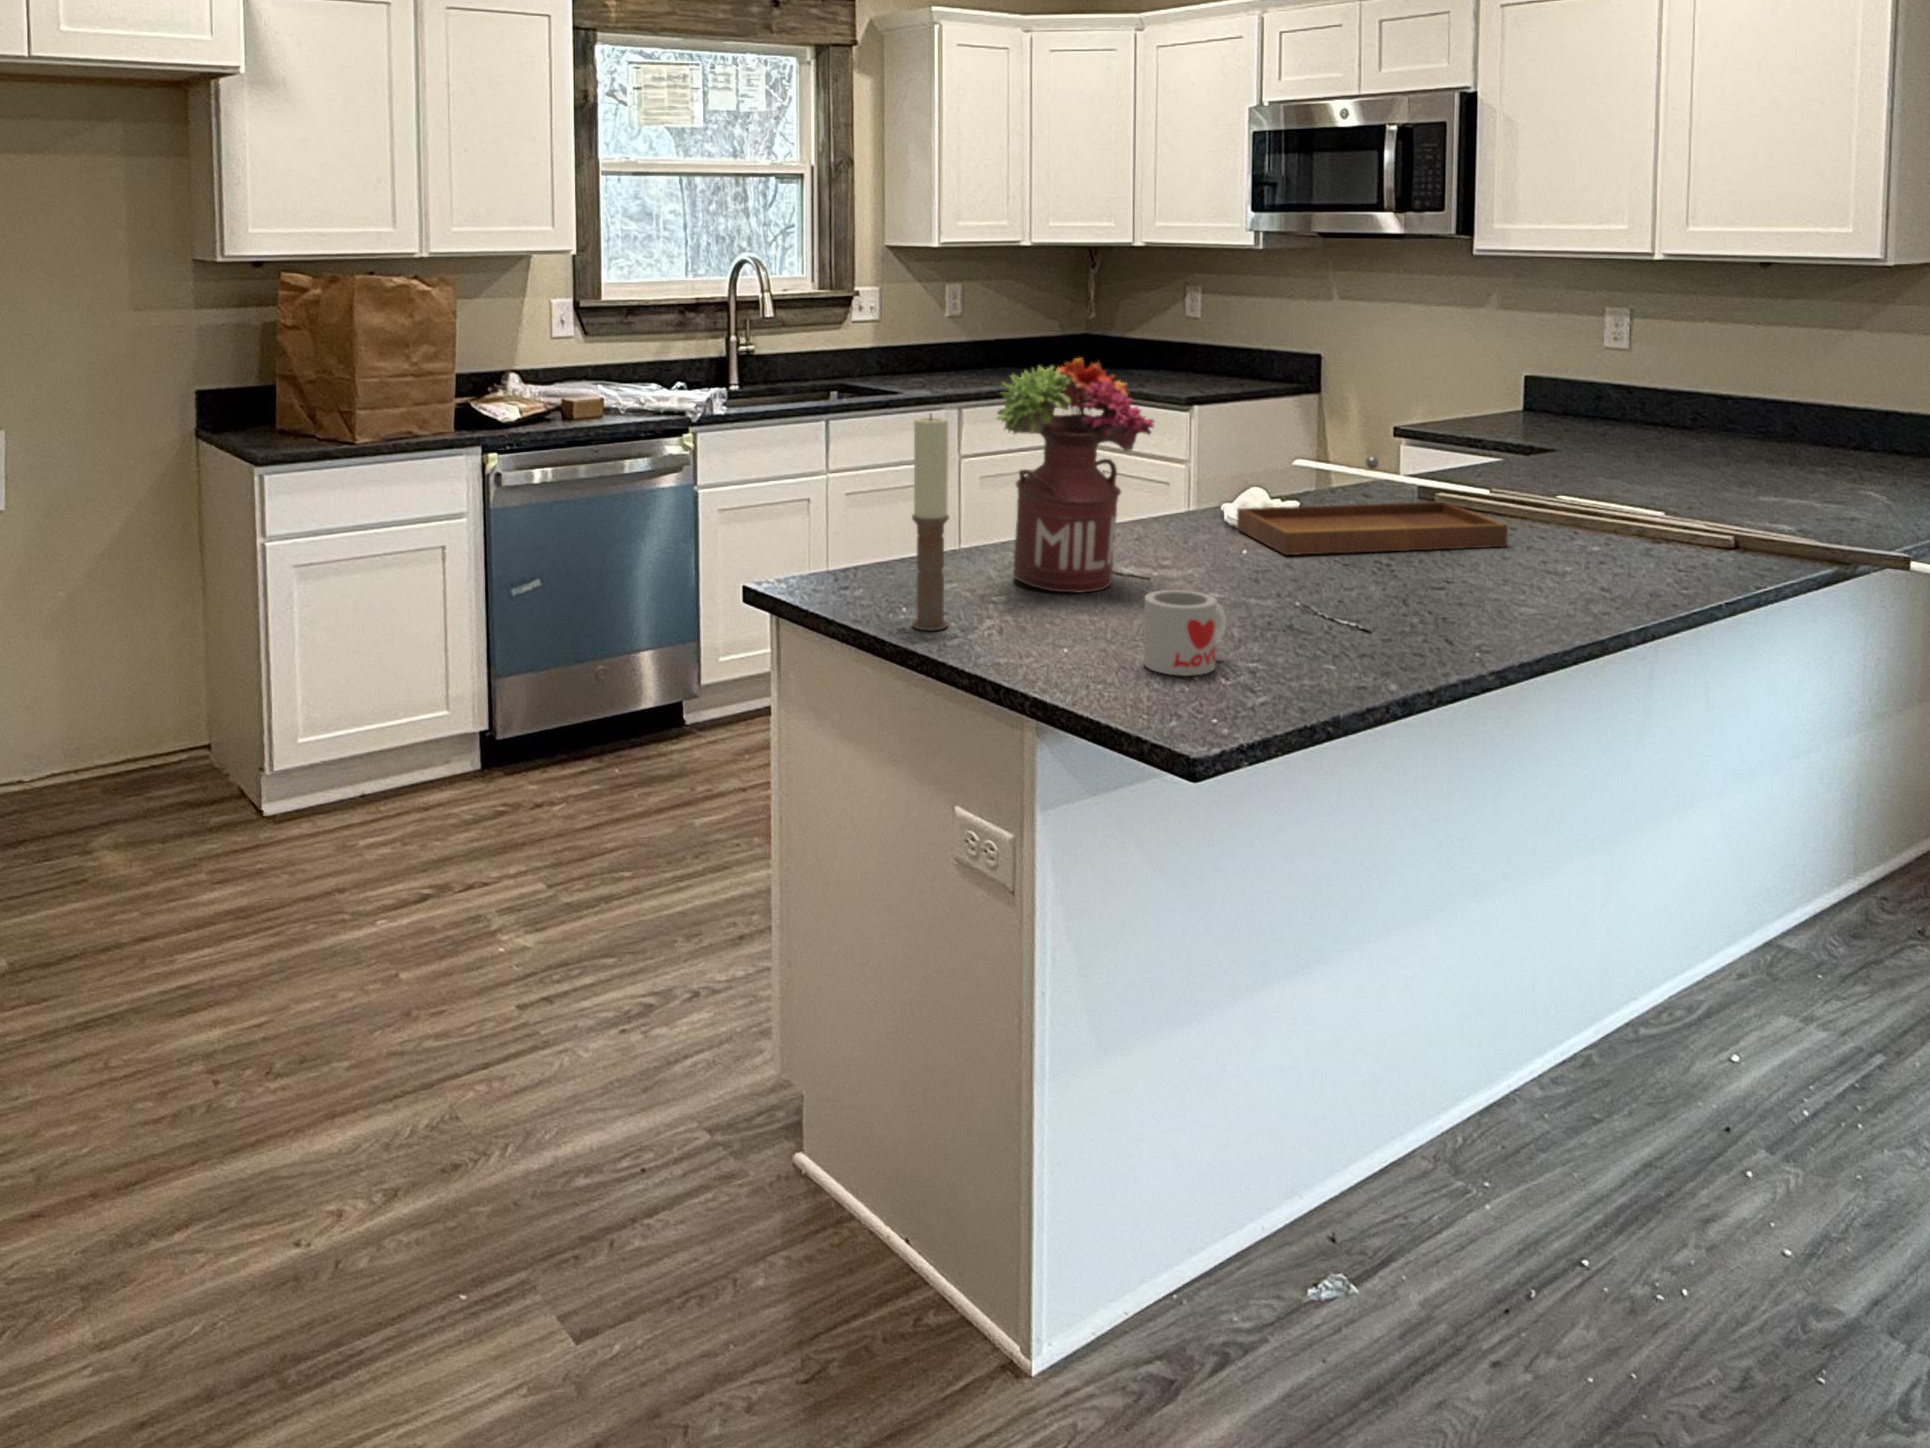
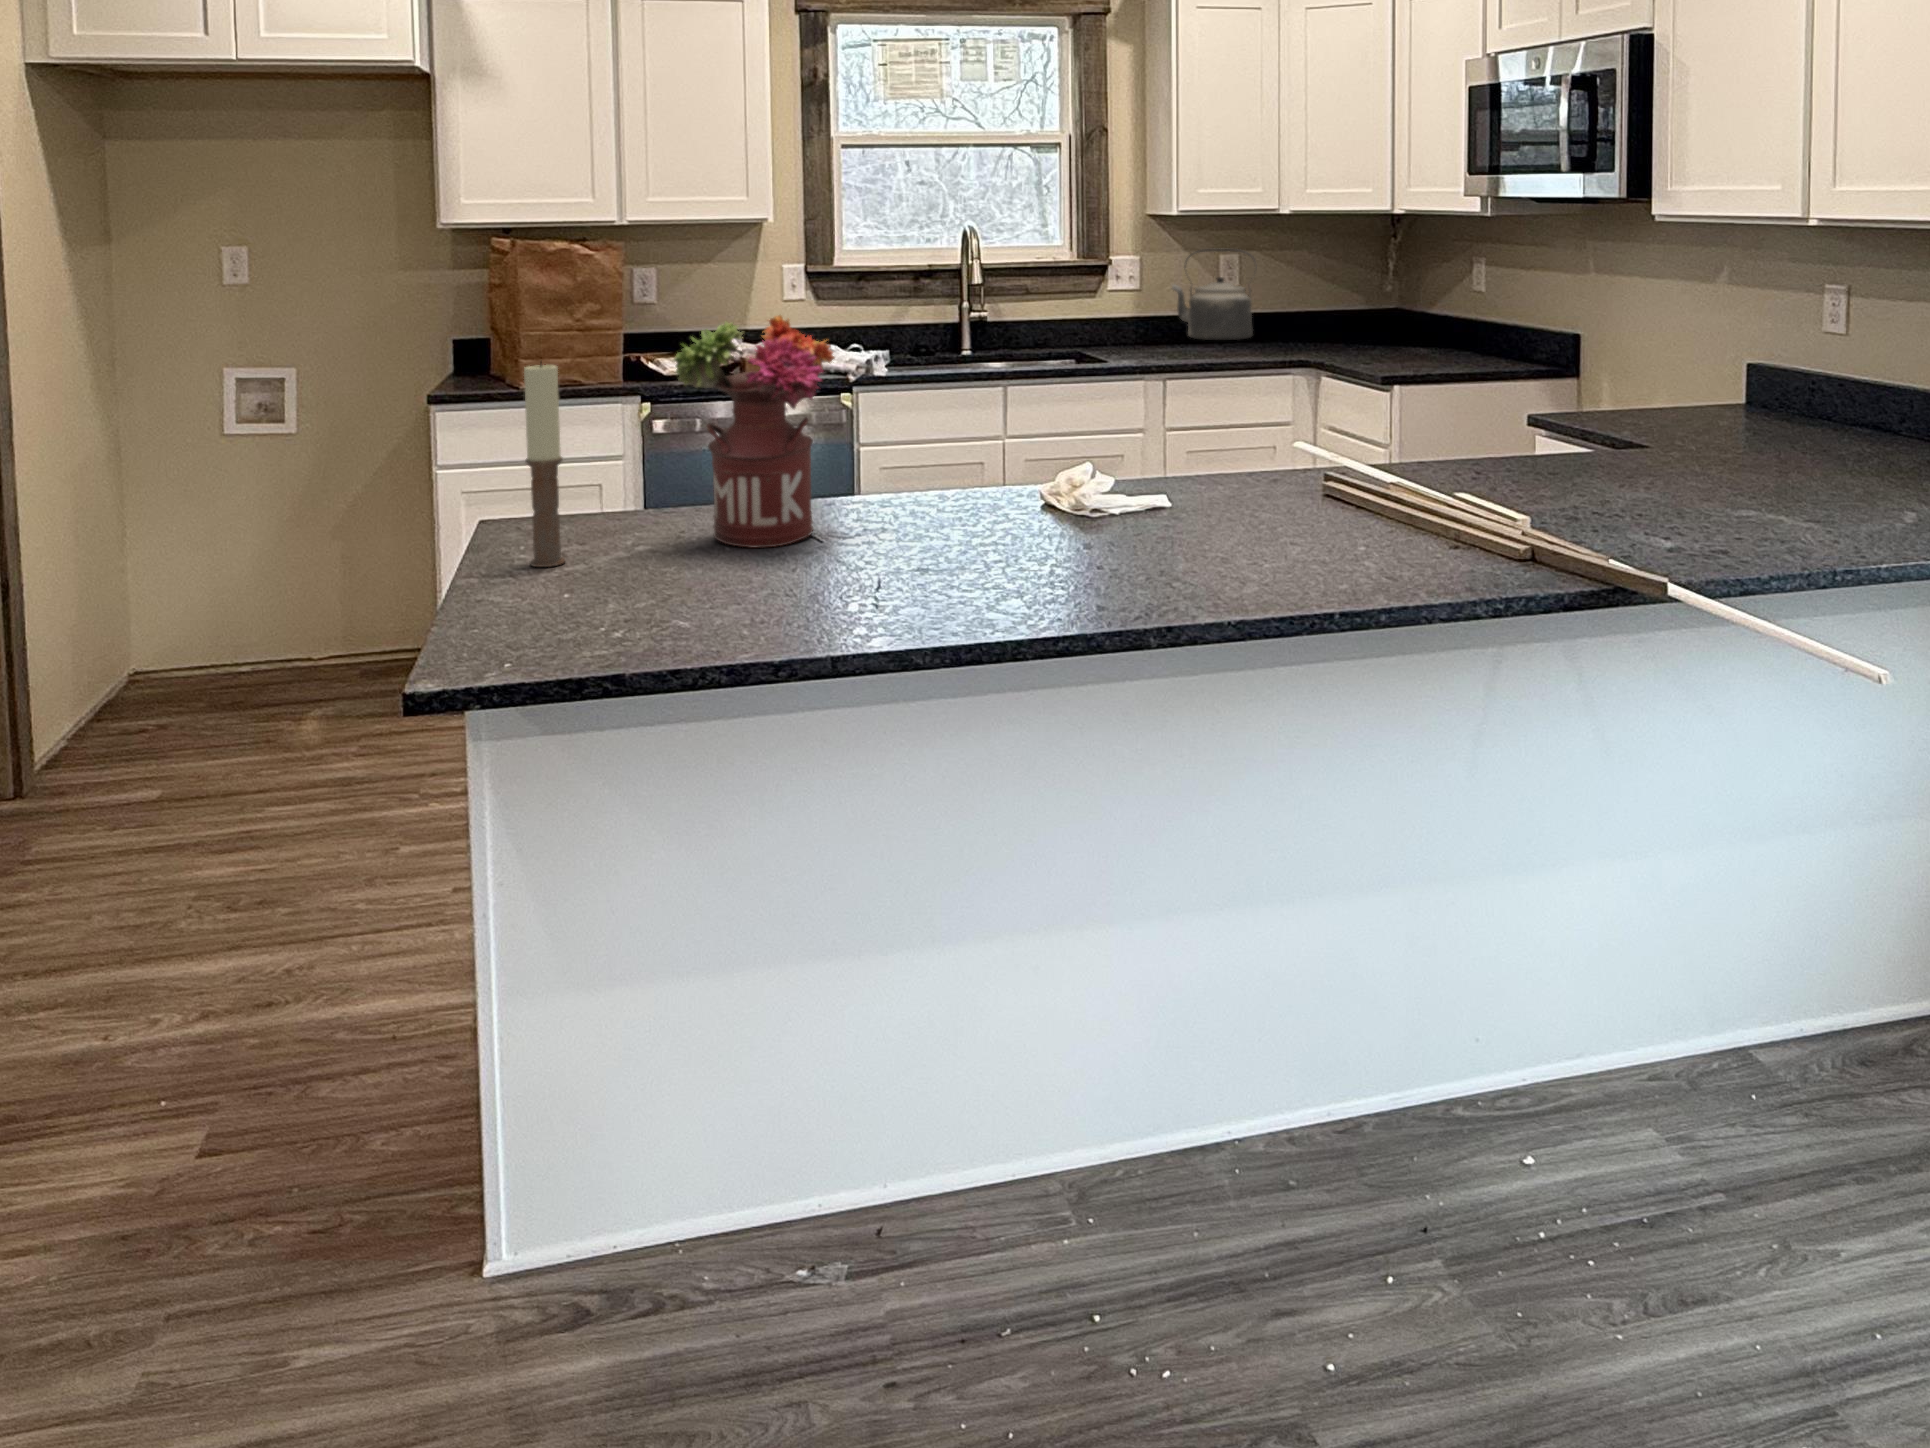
kettle: none [906,278,987,366] -> present [1172,249,1257,340]
tray: present [1237,456,1508,555] -> none [1031,434,1294,541]
mug: present [1144,590,1226,676] -> none [608,541,705,625]

